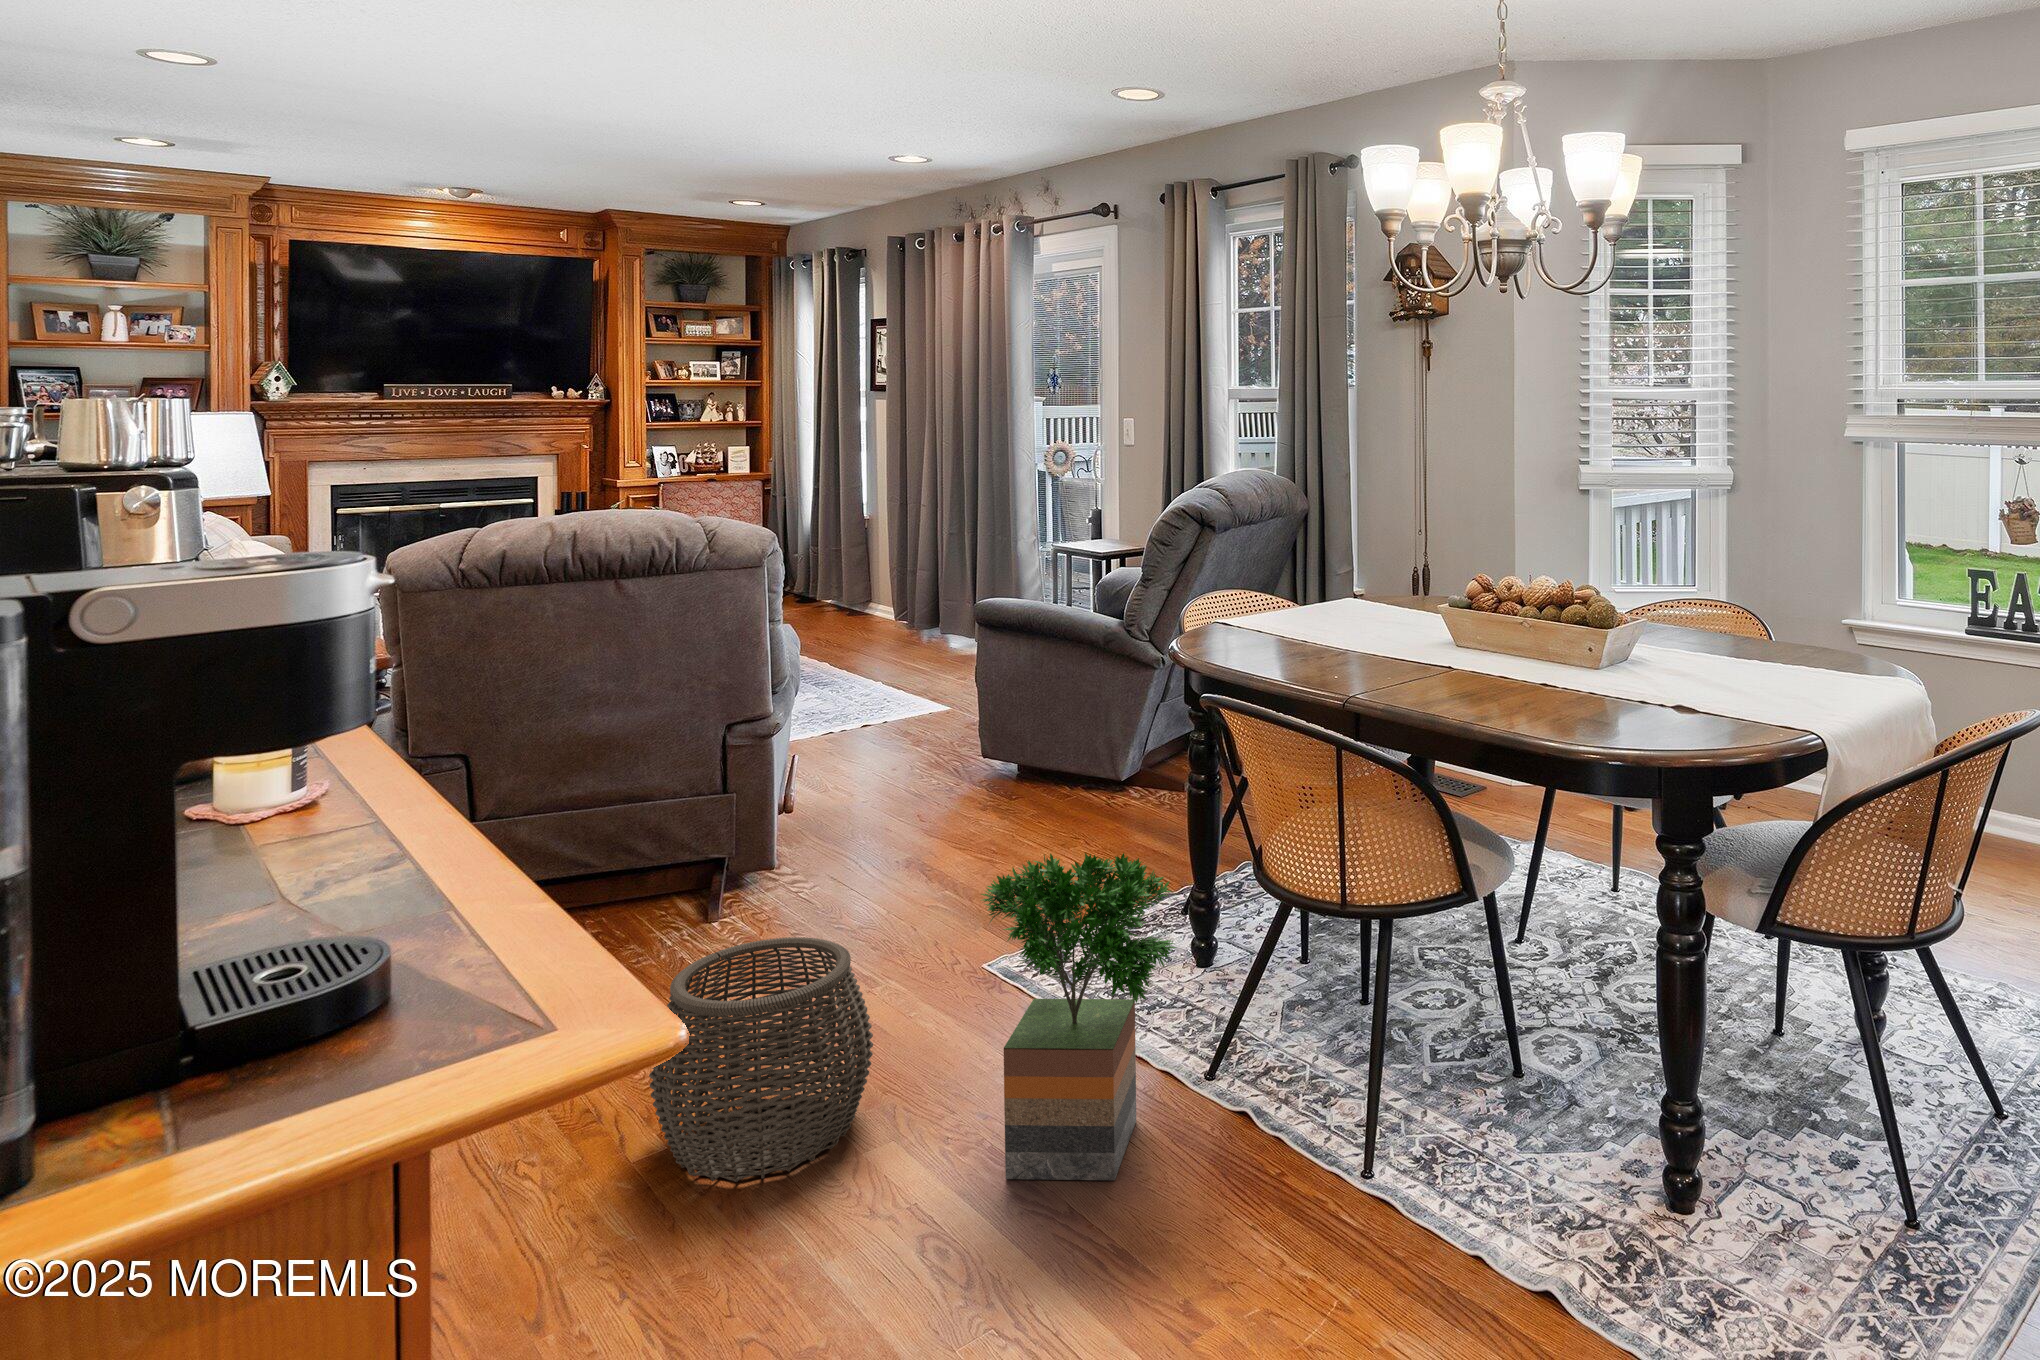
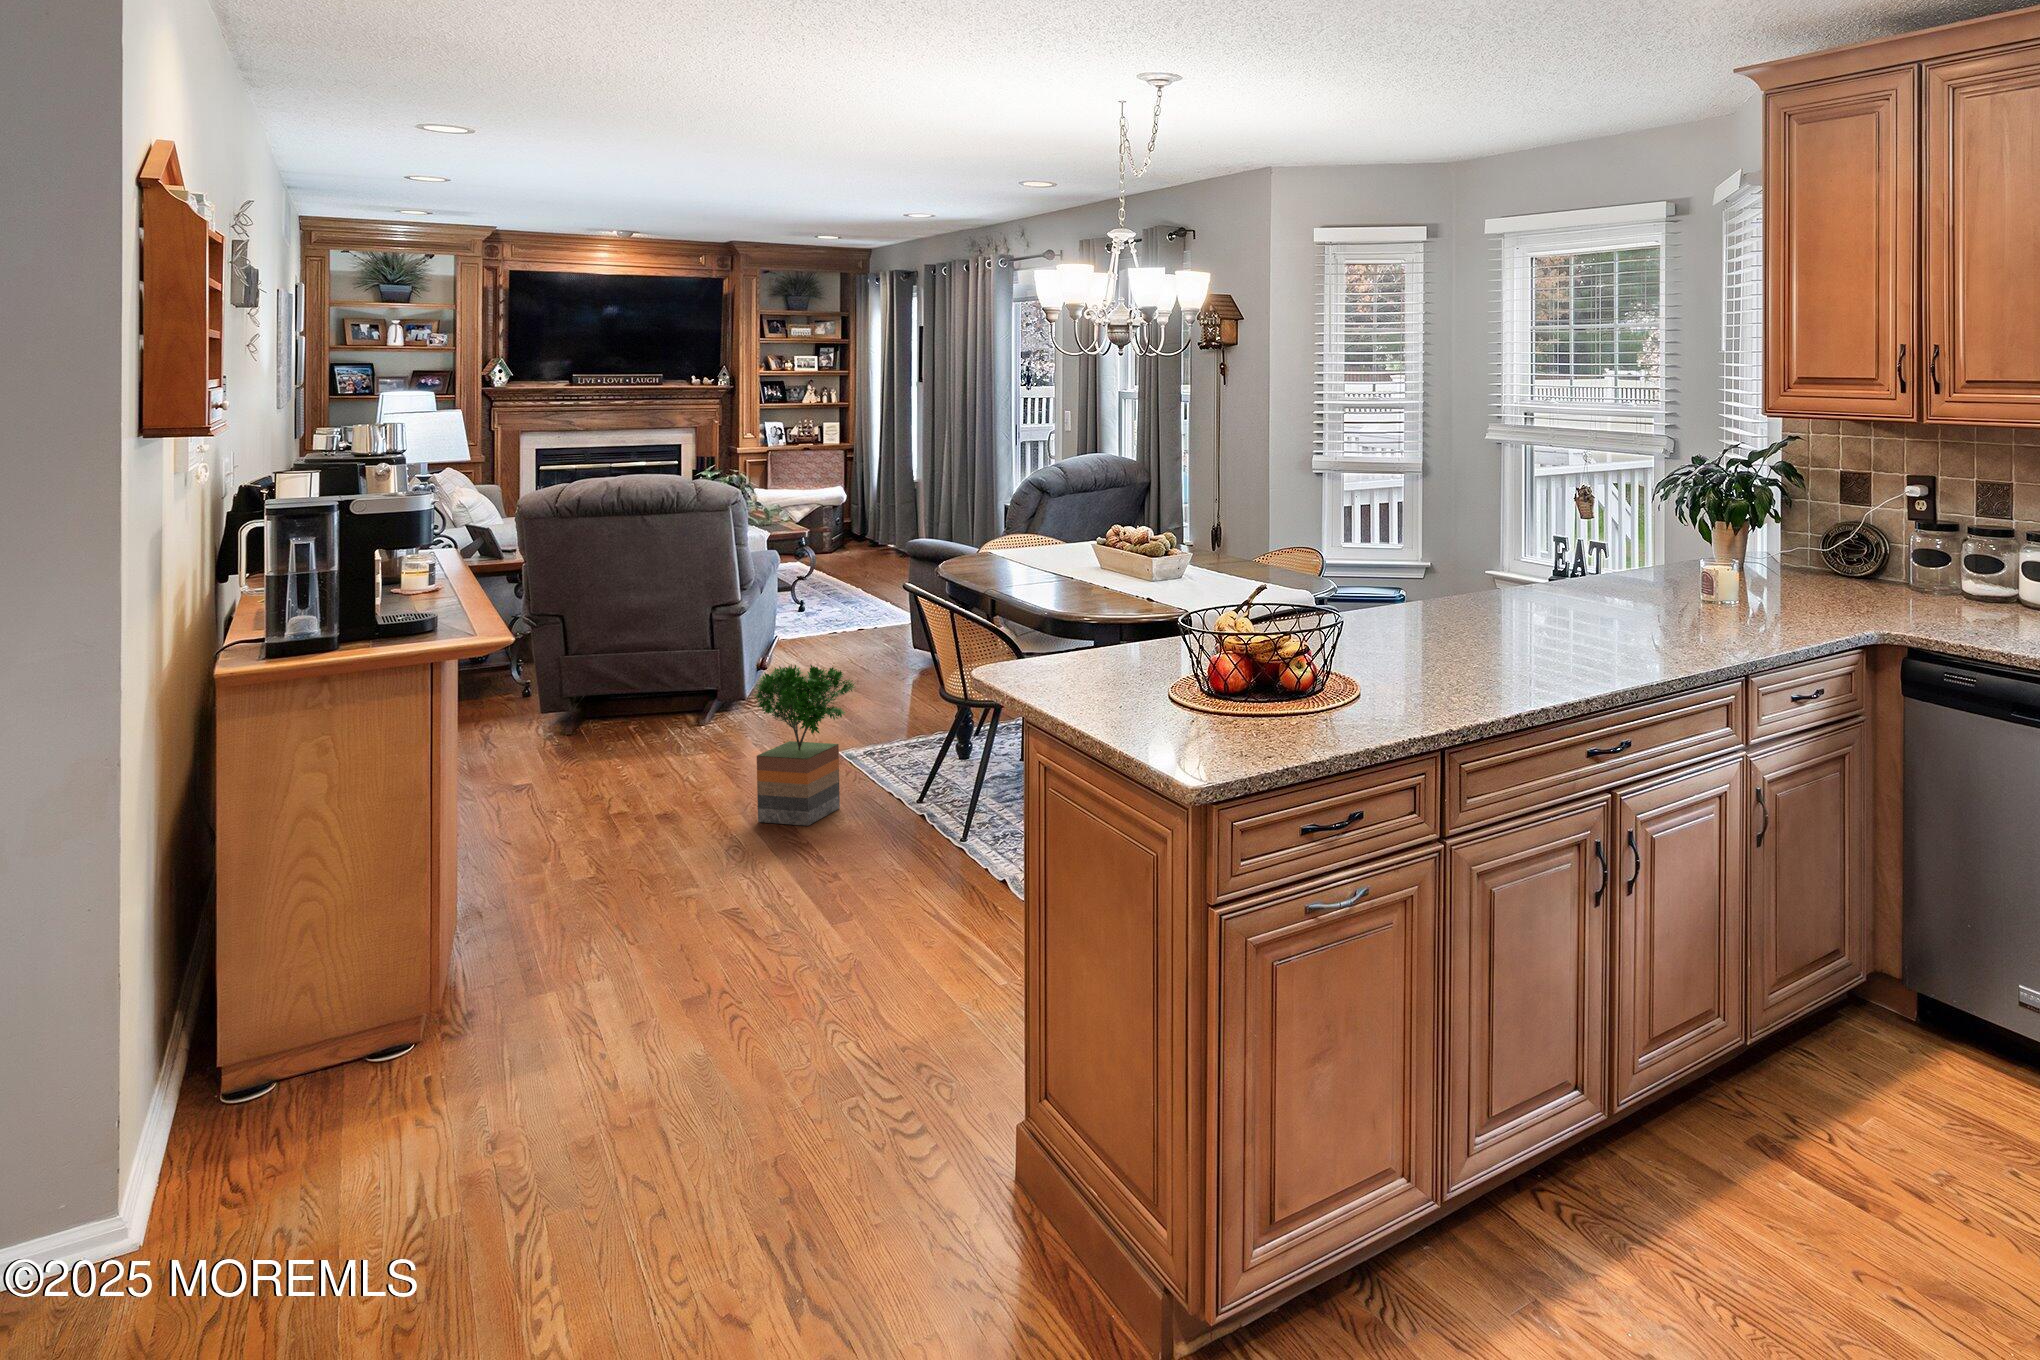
woven basket: present [649,937,873,1182] -> none [598,706,714,814]

